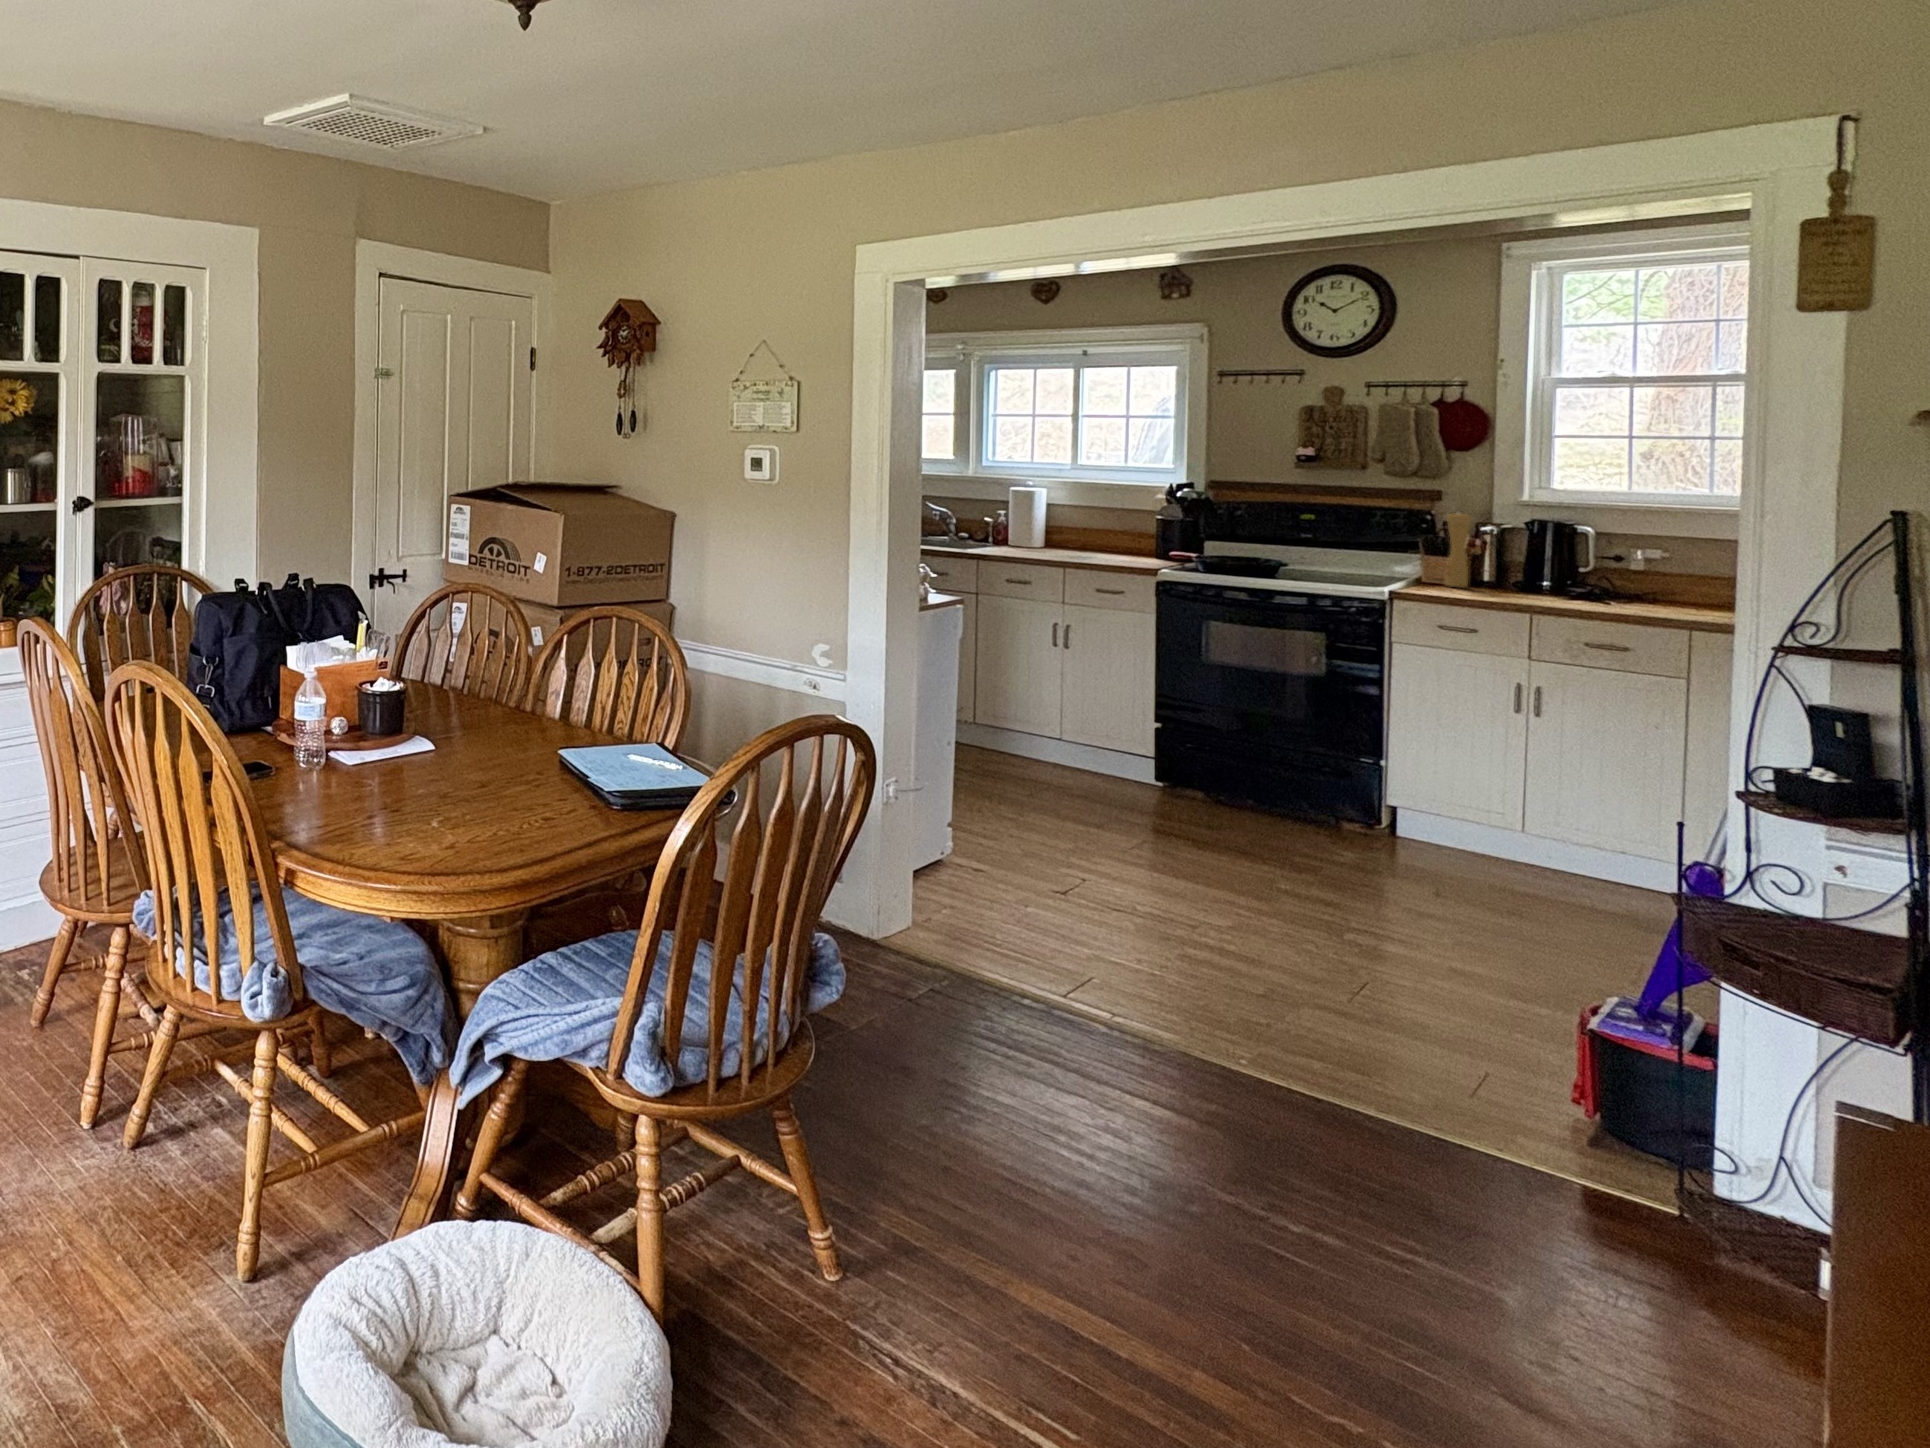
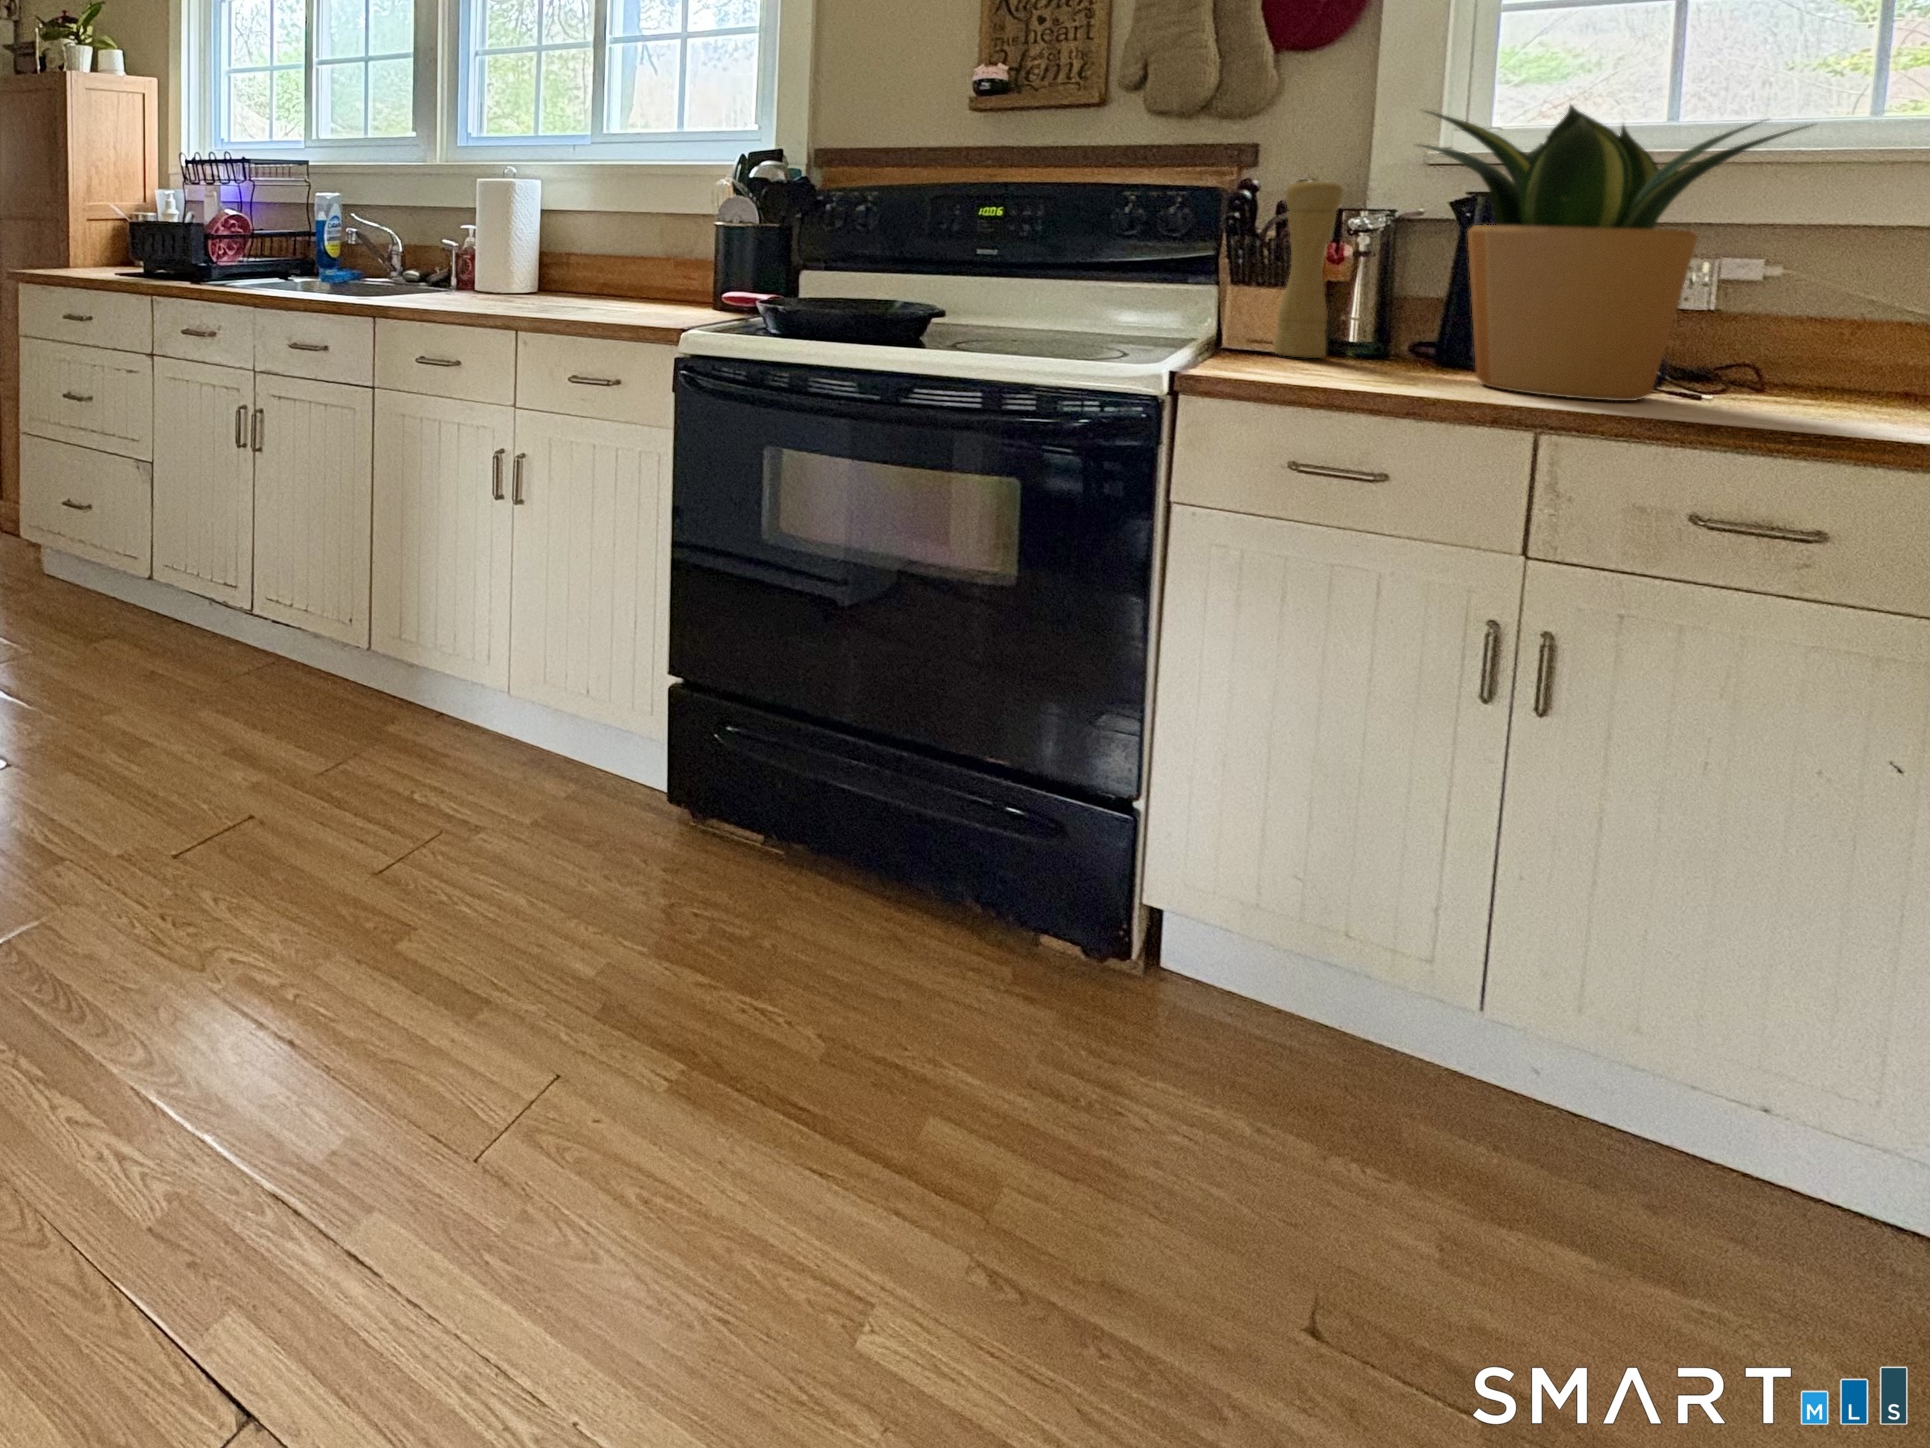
potted plant: none [1491,492,1630,605] -> present [1418,105,1809,401]

